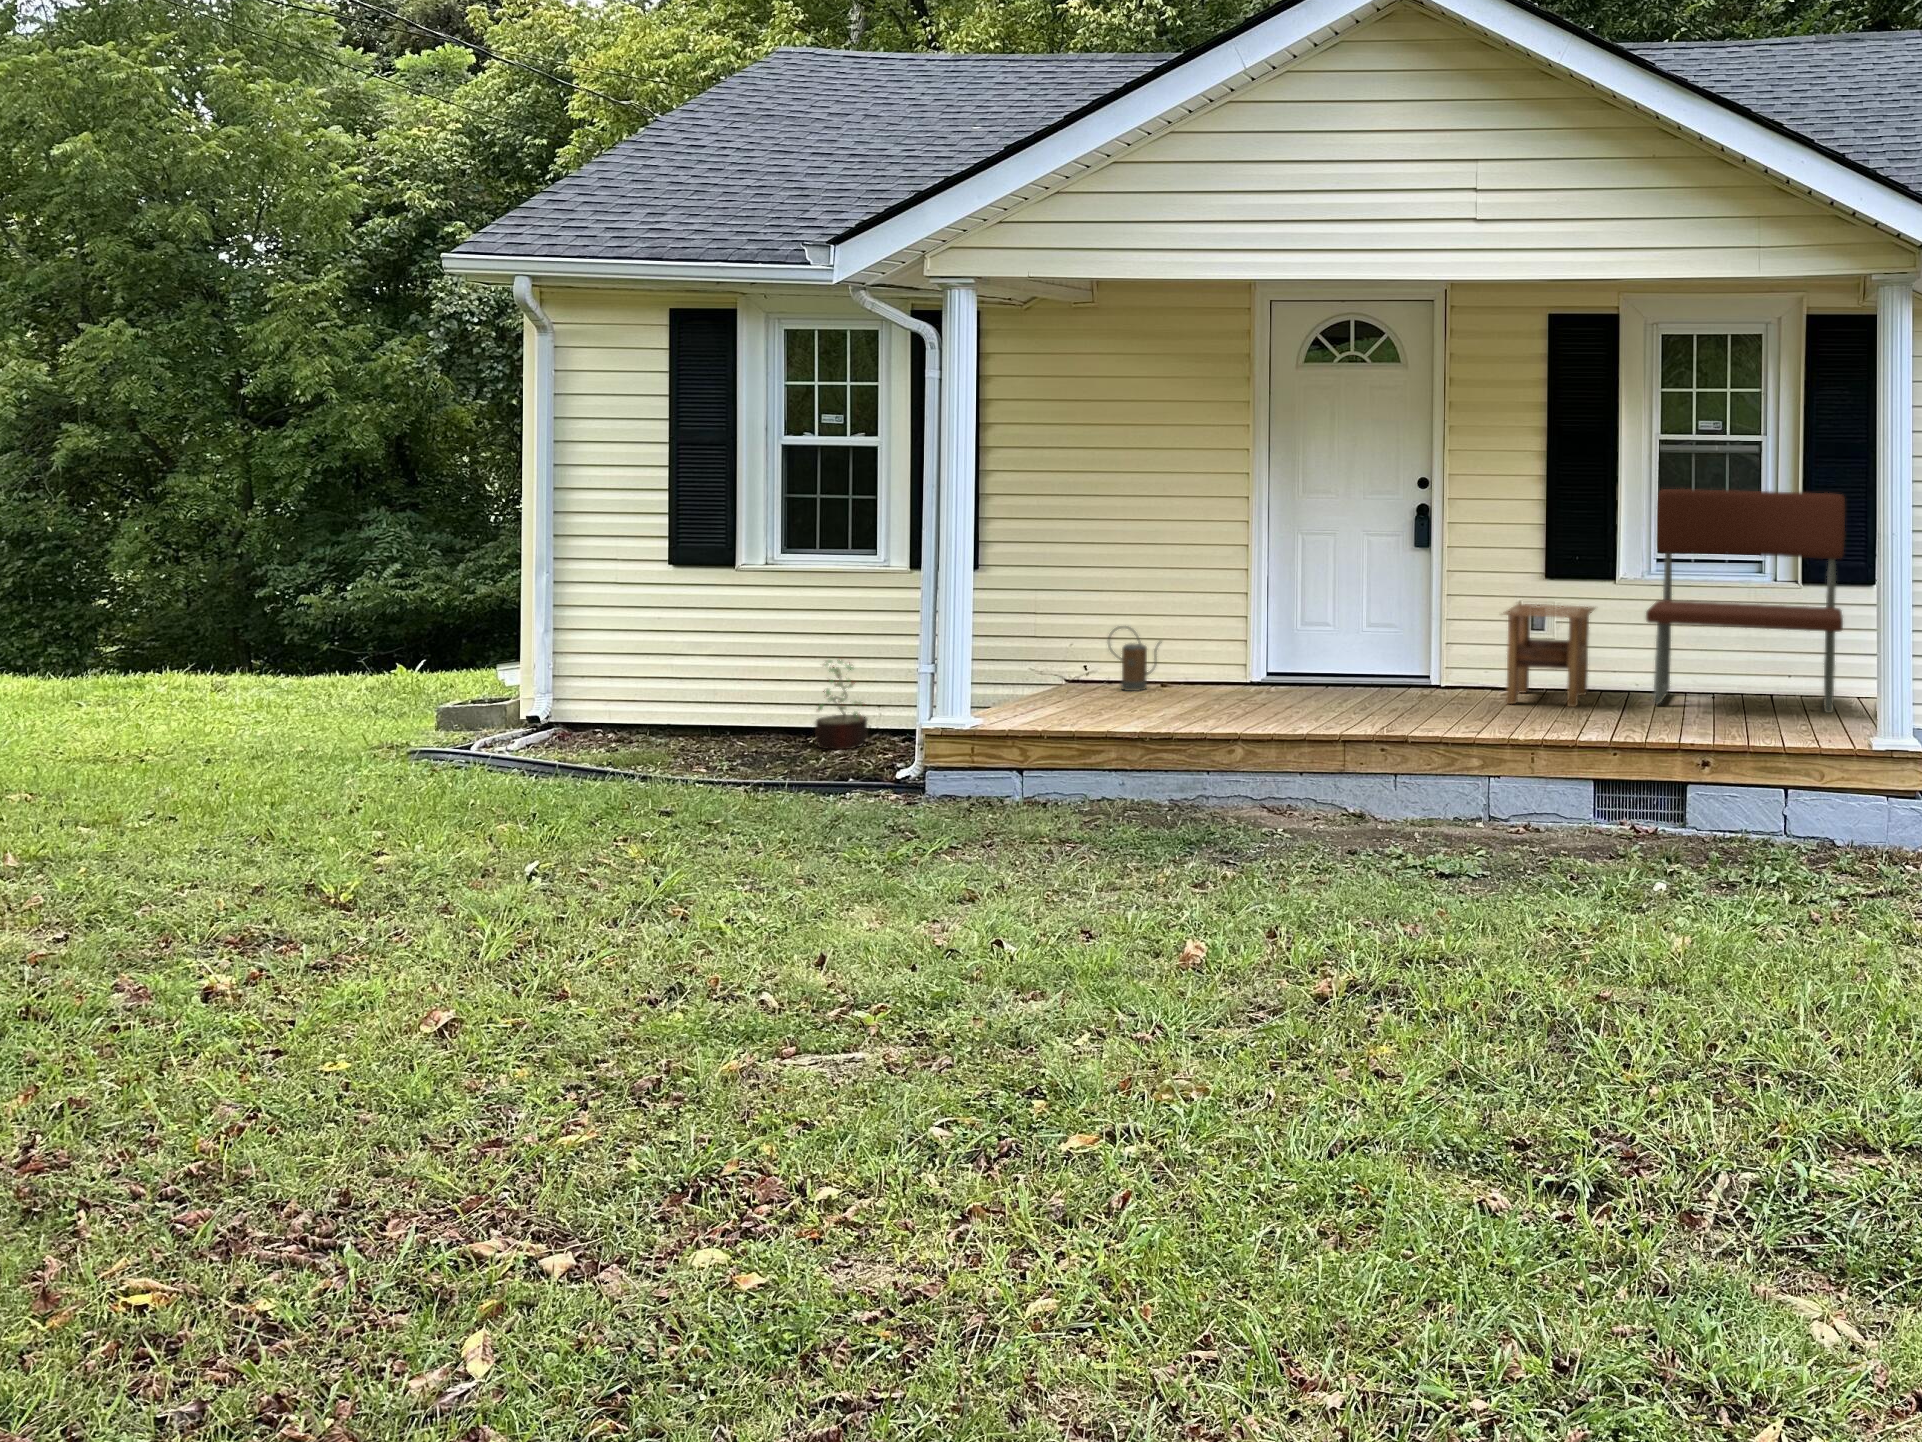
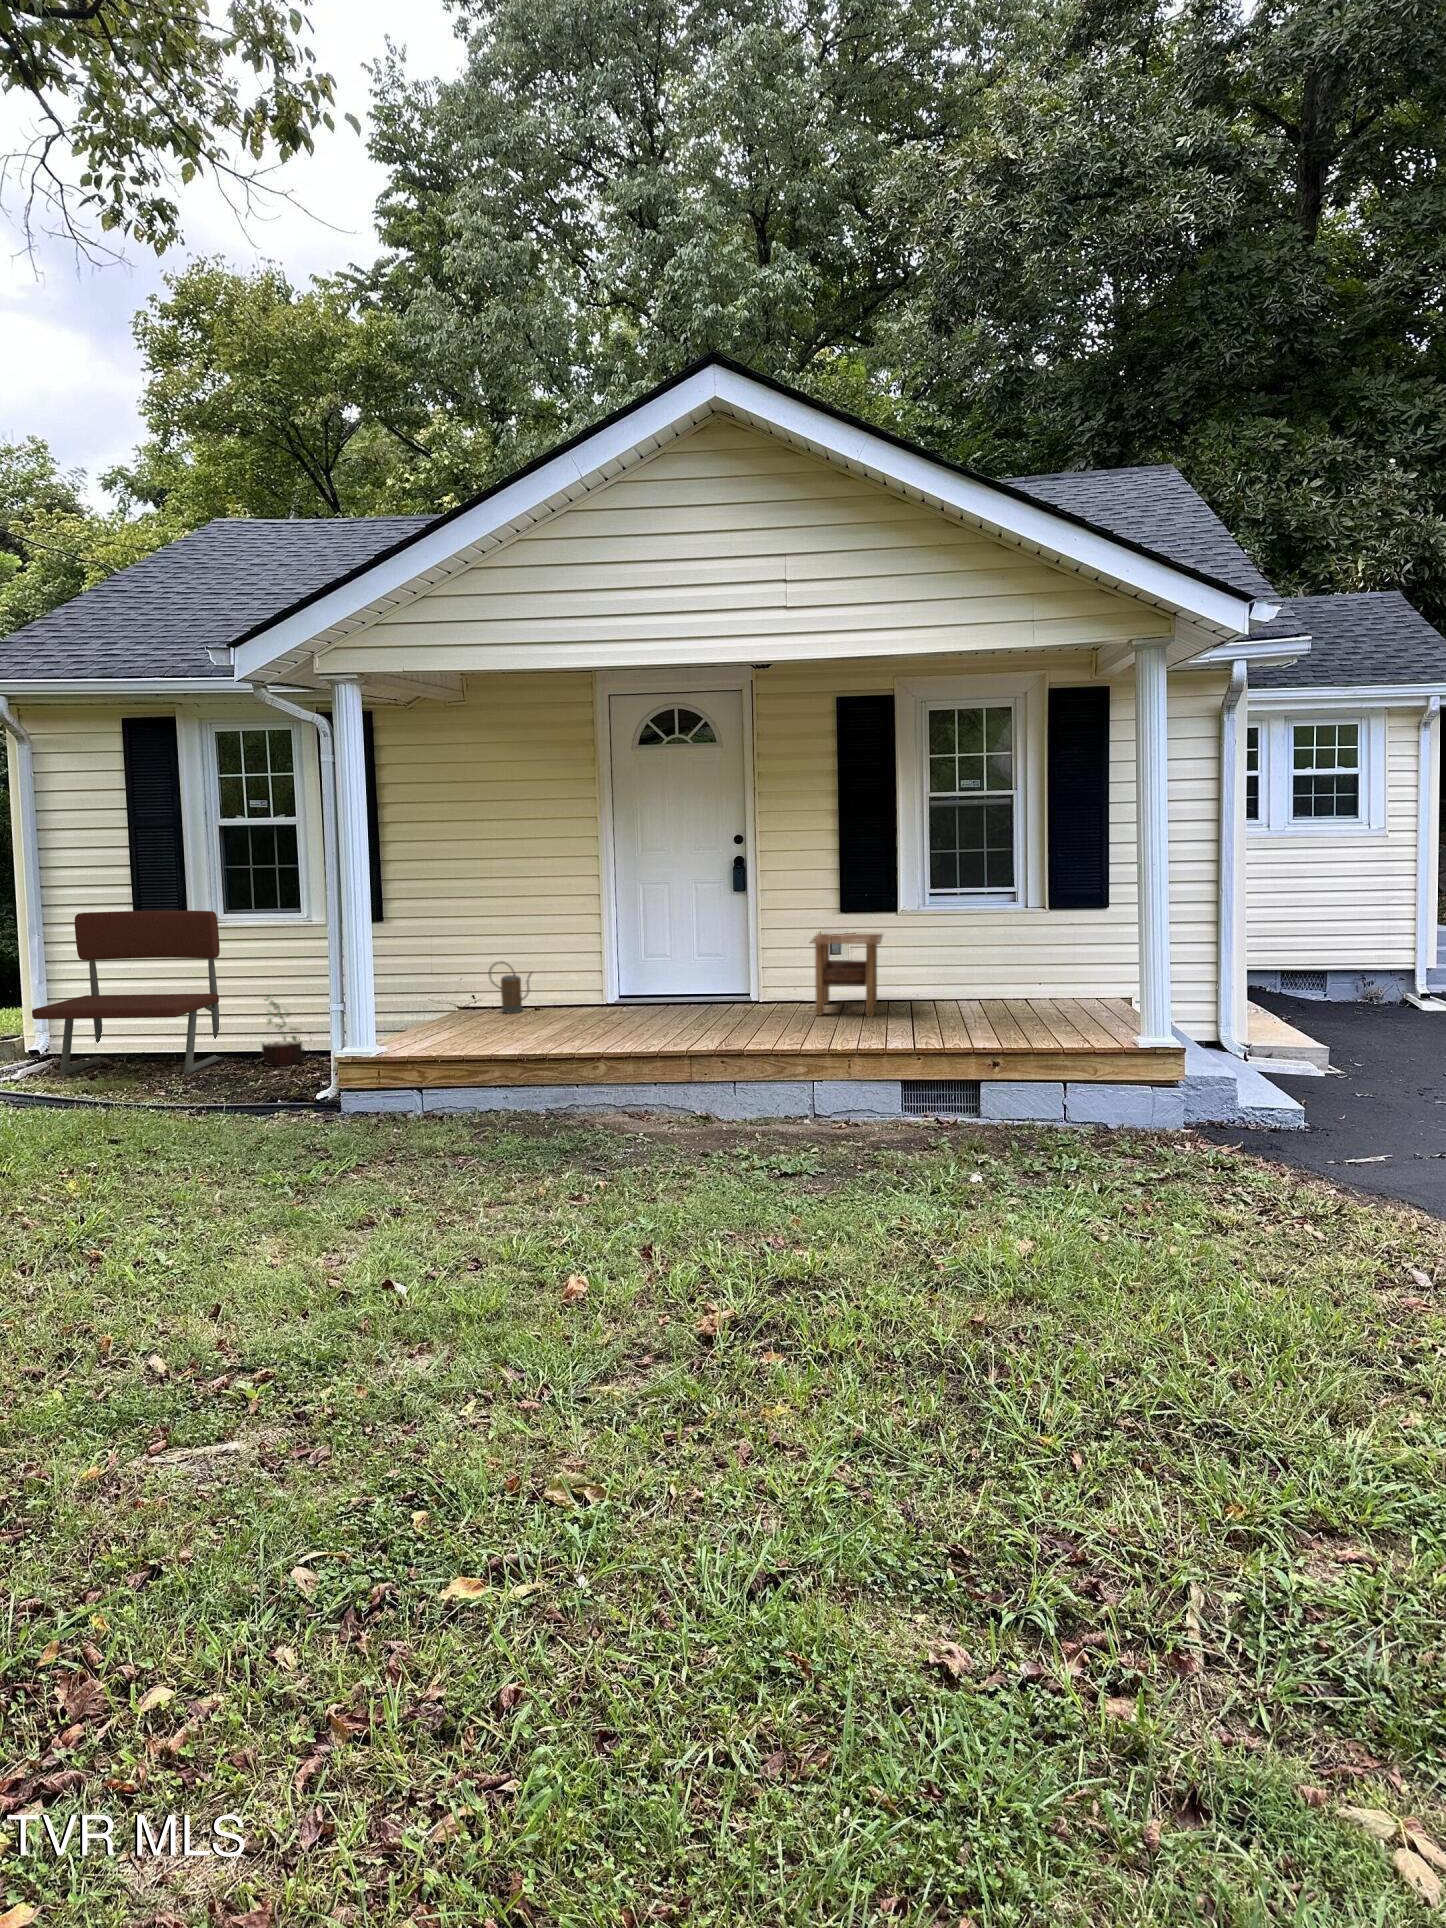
bench: present [1646,489,1845,713] -> present [32,911,224,1075]

